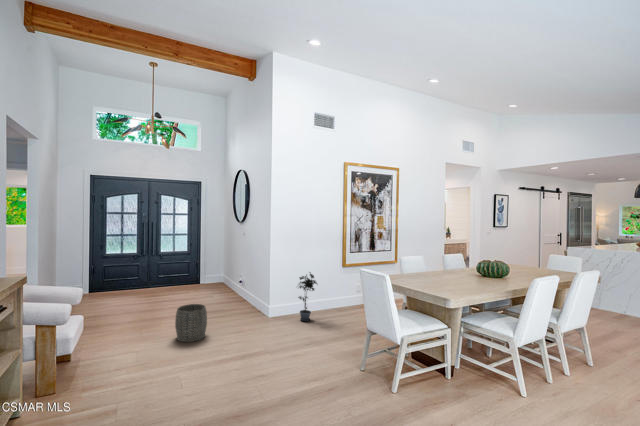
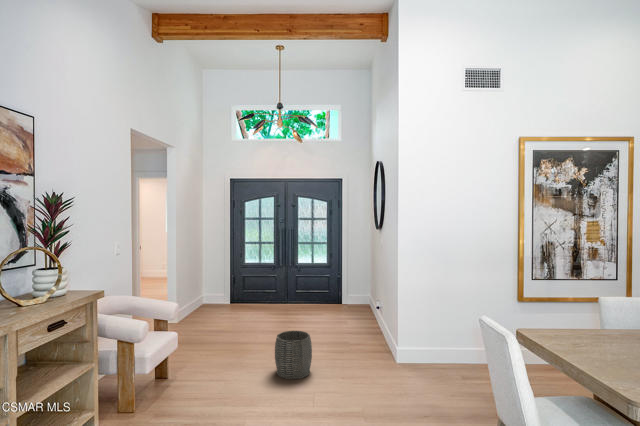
potted plant: present [298,273,317,321] -> none [436,304,469,378]

